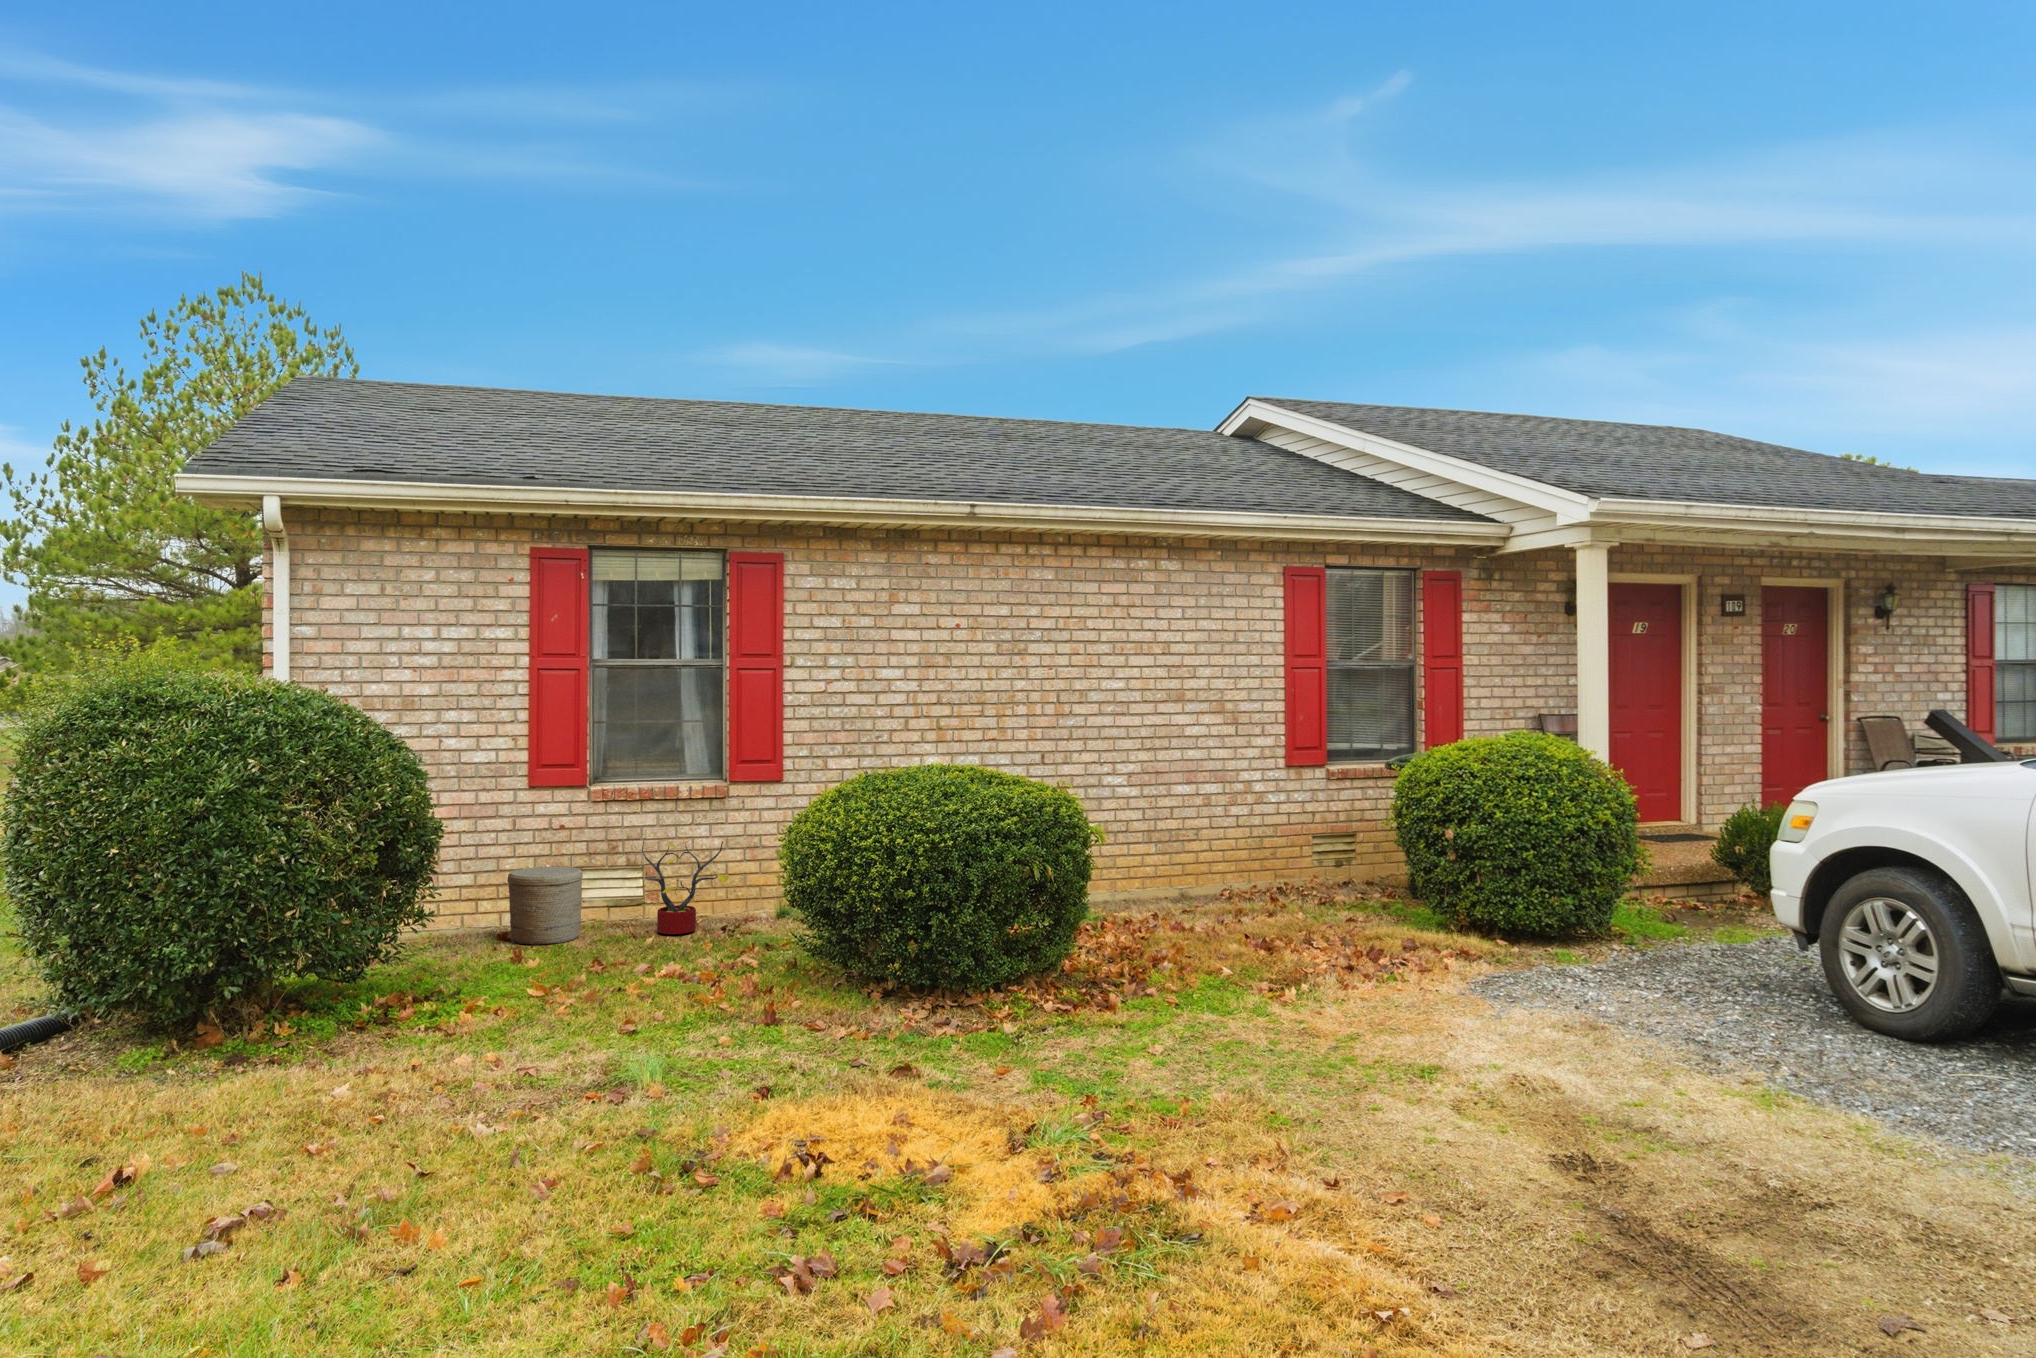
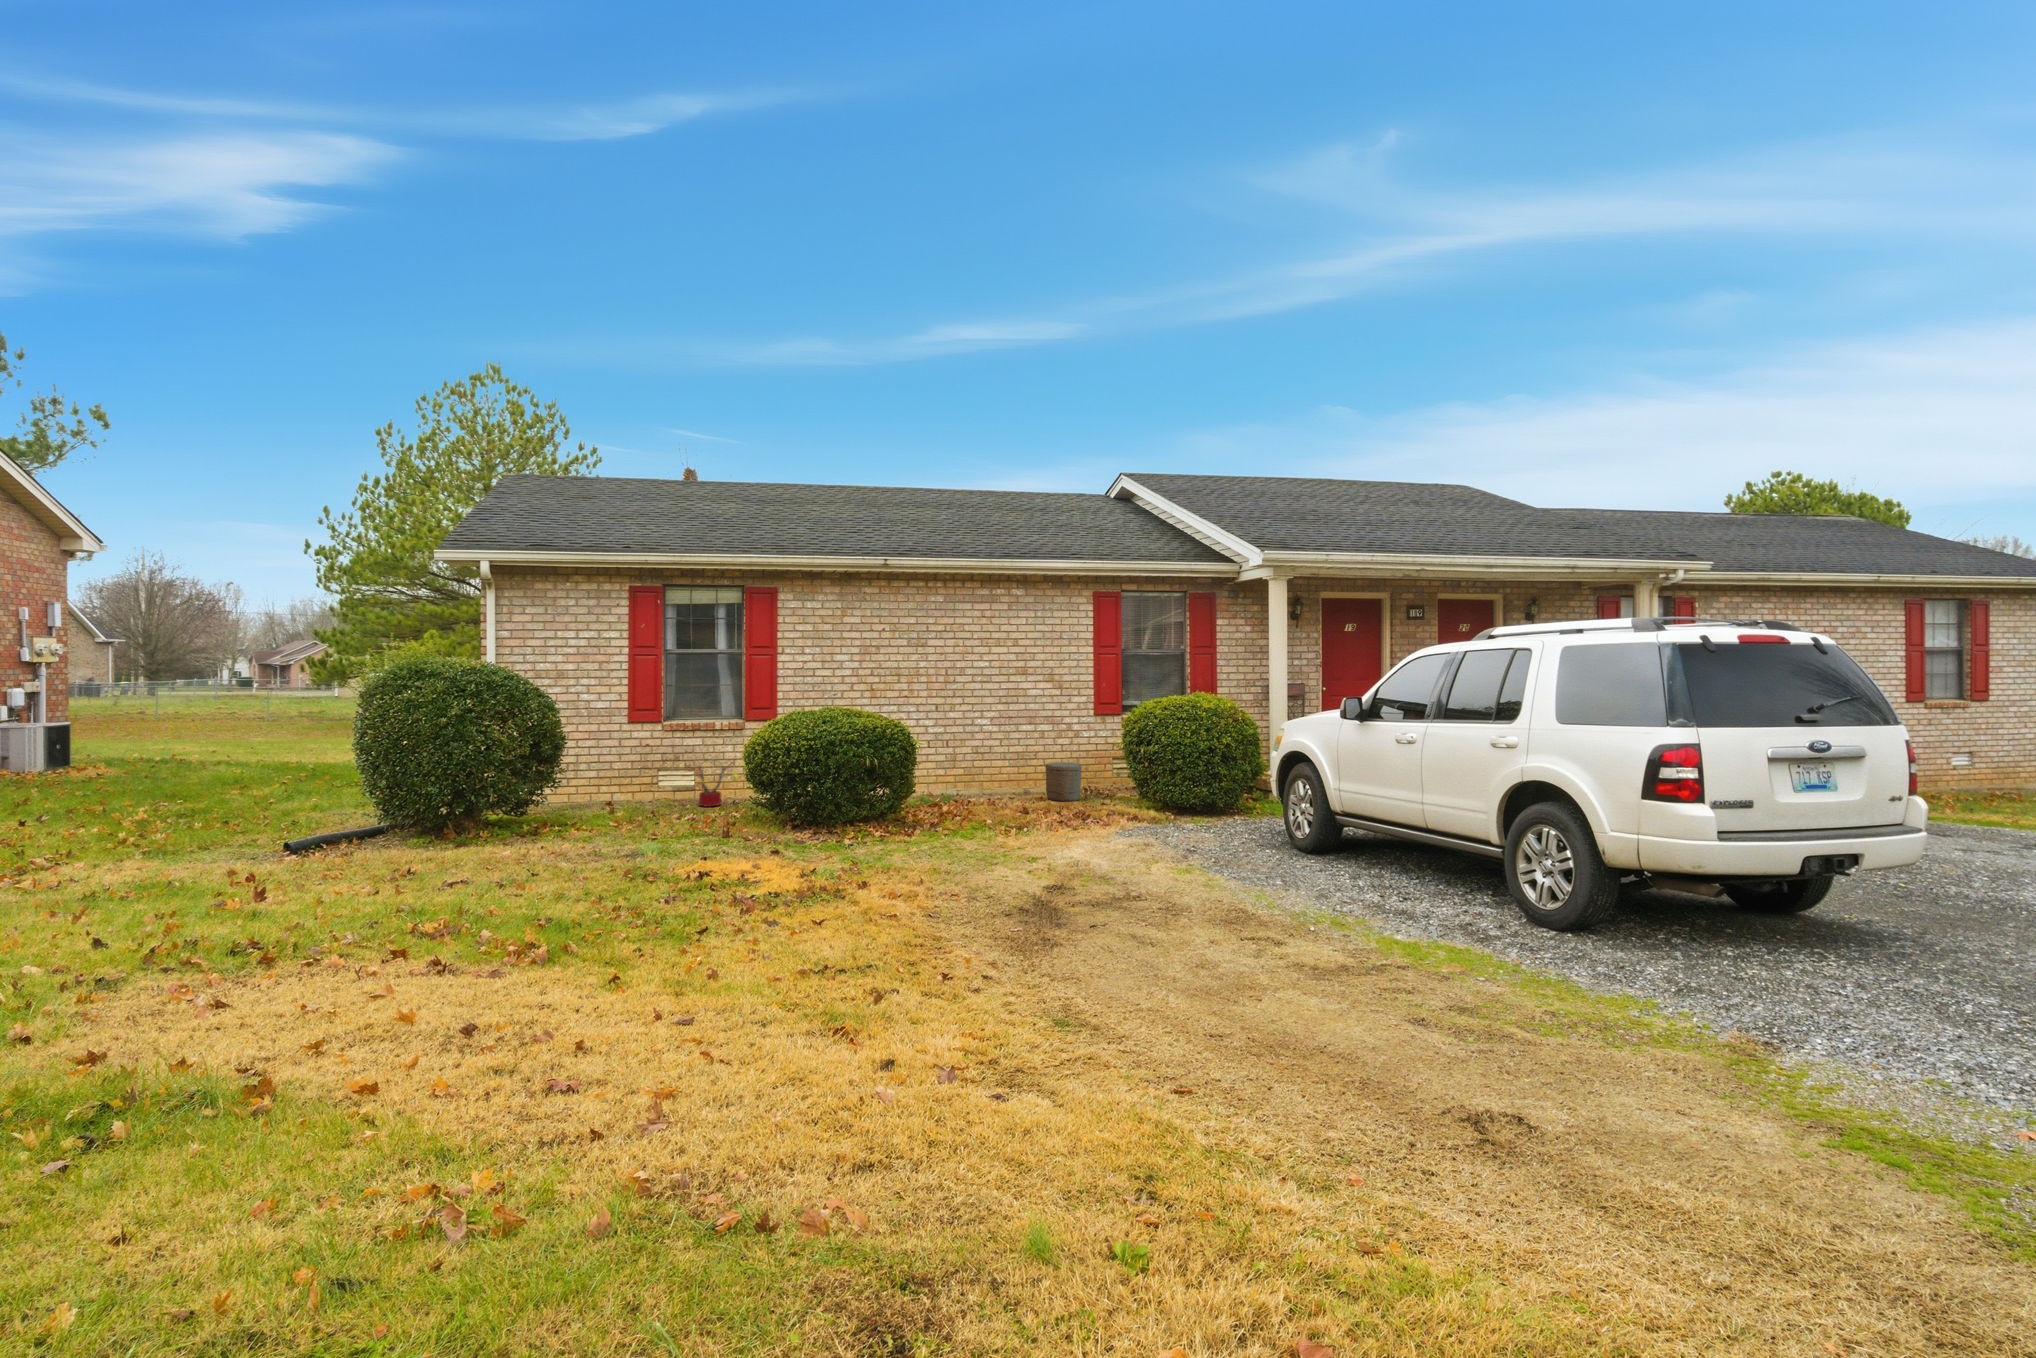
woven basket: present [507,867,583,945] -> present [1045,762,1082,801]

